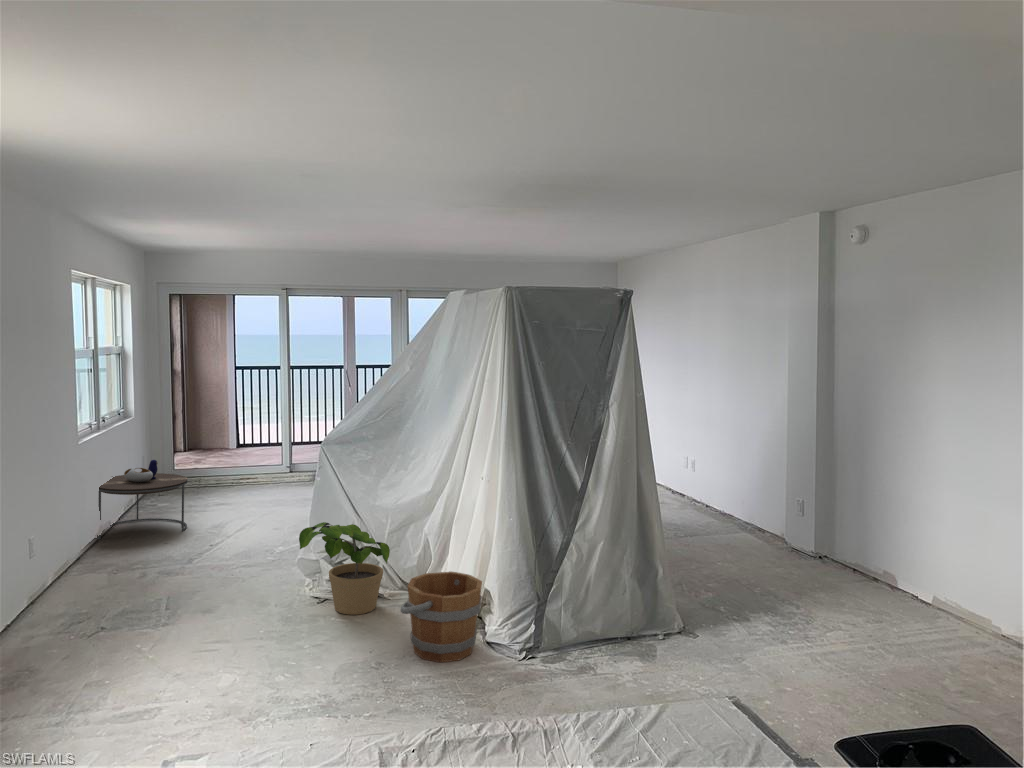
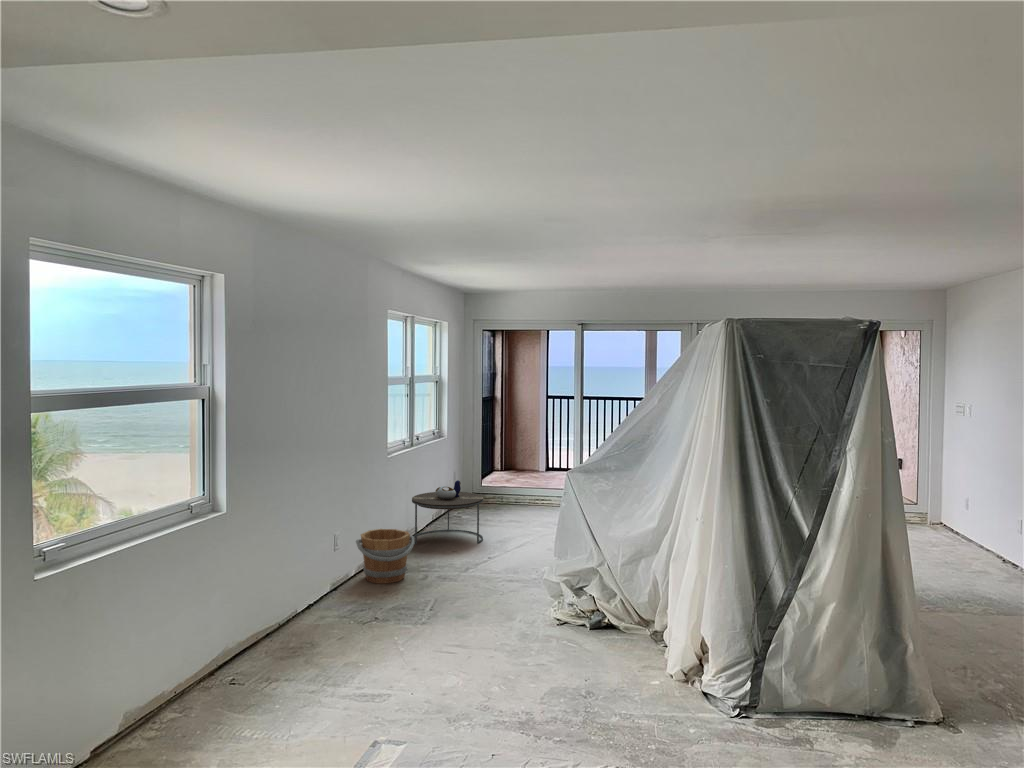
potted plant: present [299,522,390,615] -> none [531,550,621,641]
bucket: present [400,572,482,662] -> present [356,529,414,583]

